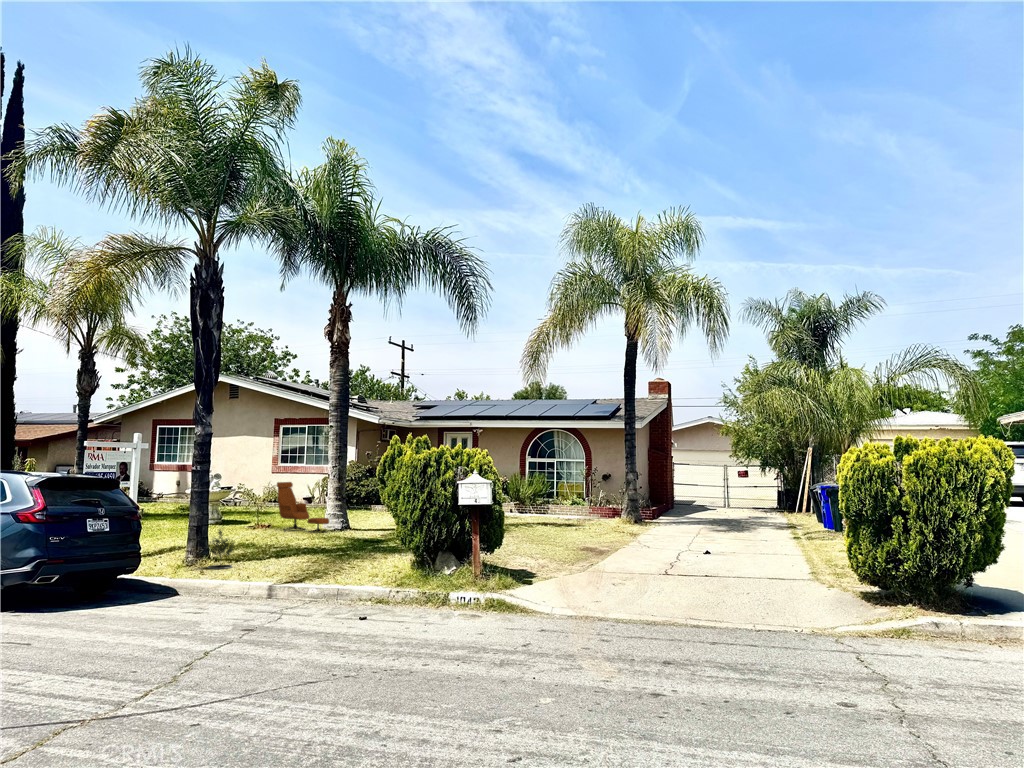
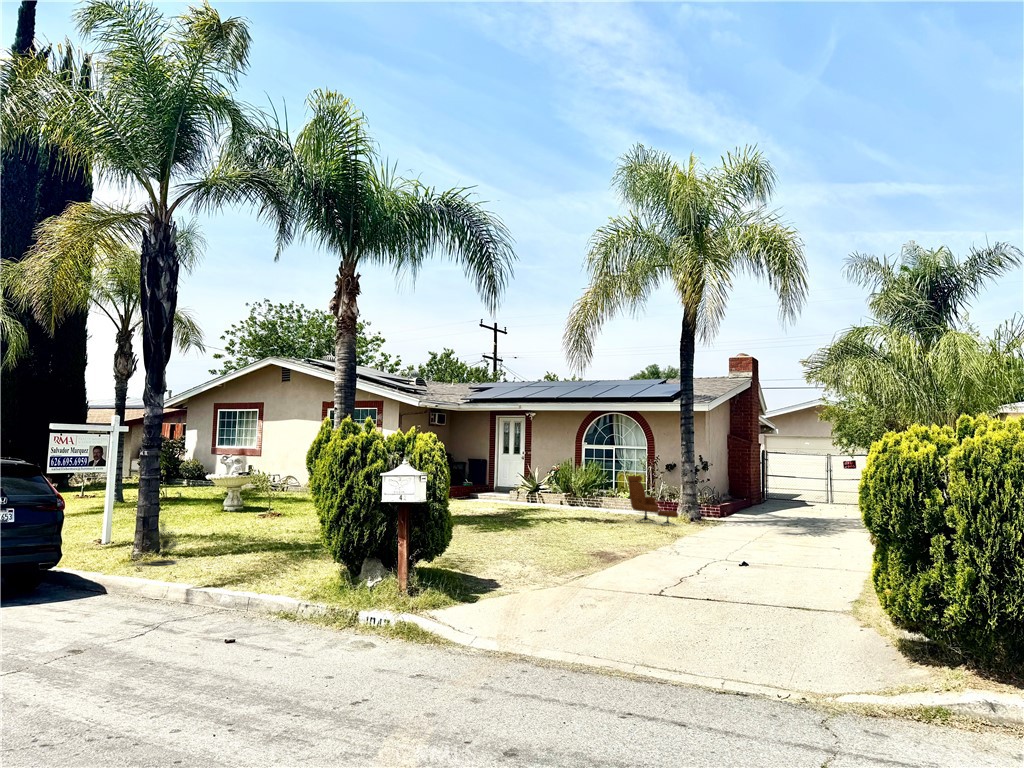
lounge chair: present [277,482,329,532] -> present [628,476,678,524]

